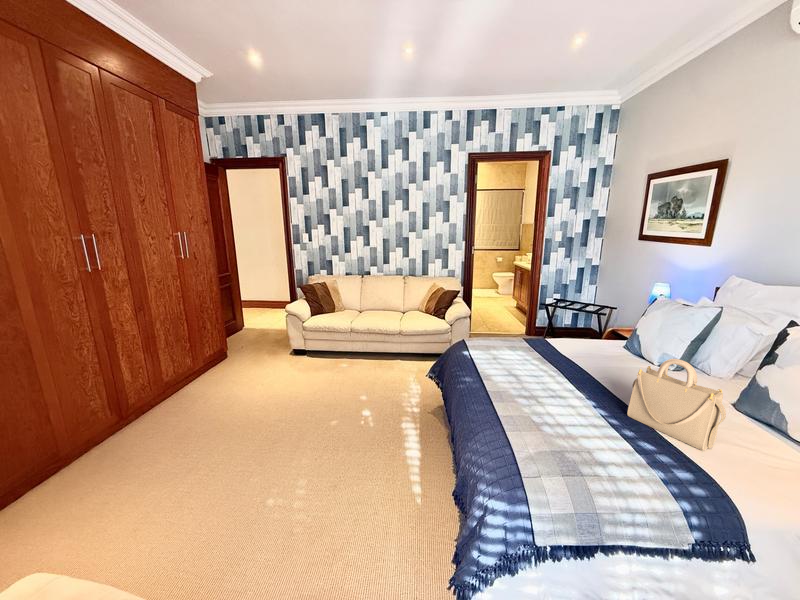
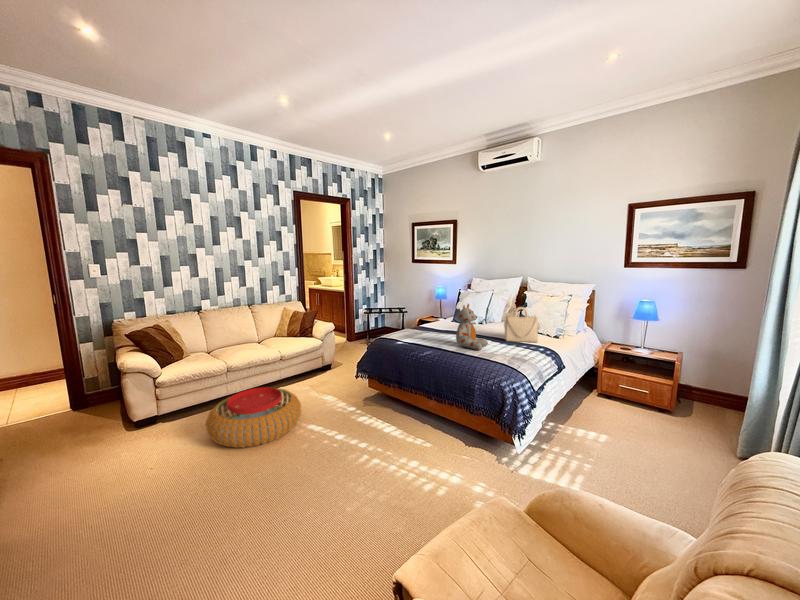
stuffed bear: none [498,325,561,409] -> present [456,304,488,350]
pouf: none [295,354,375,405] -> present [206,387,301,448]

